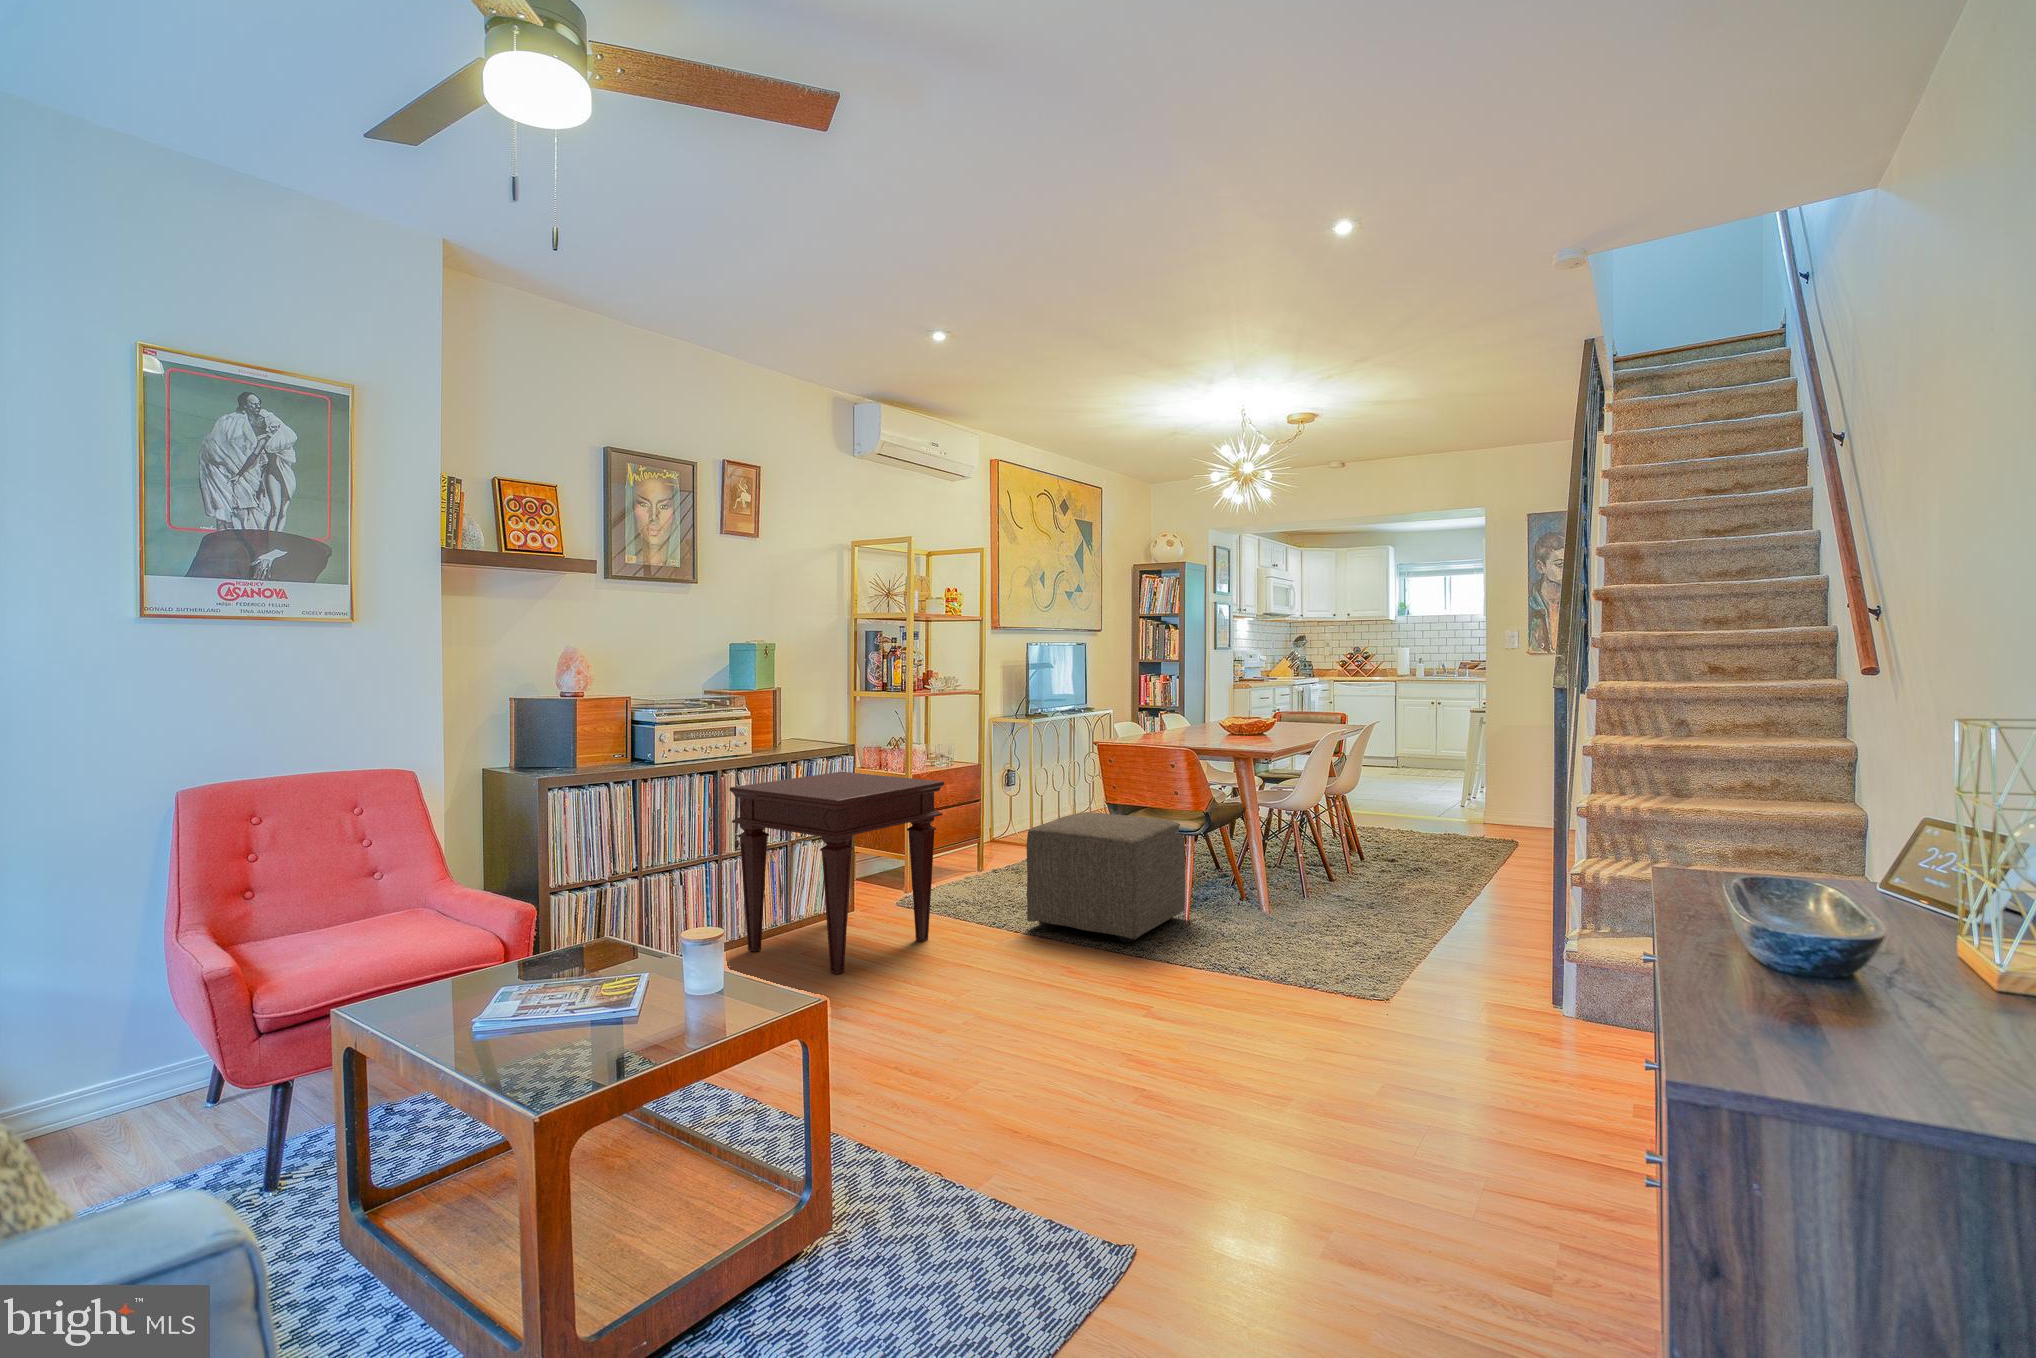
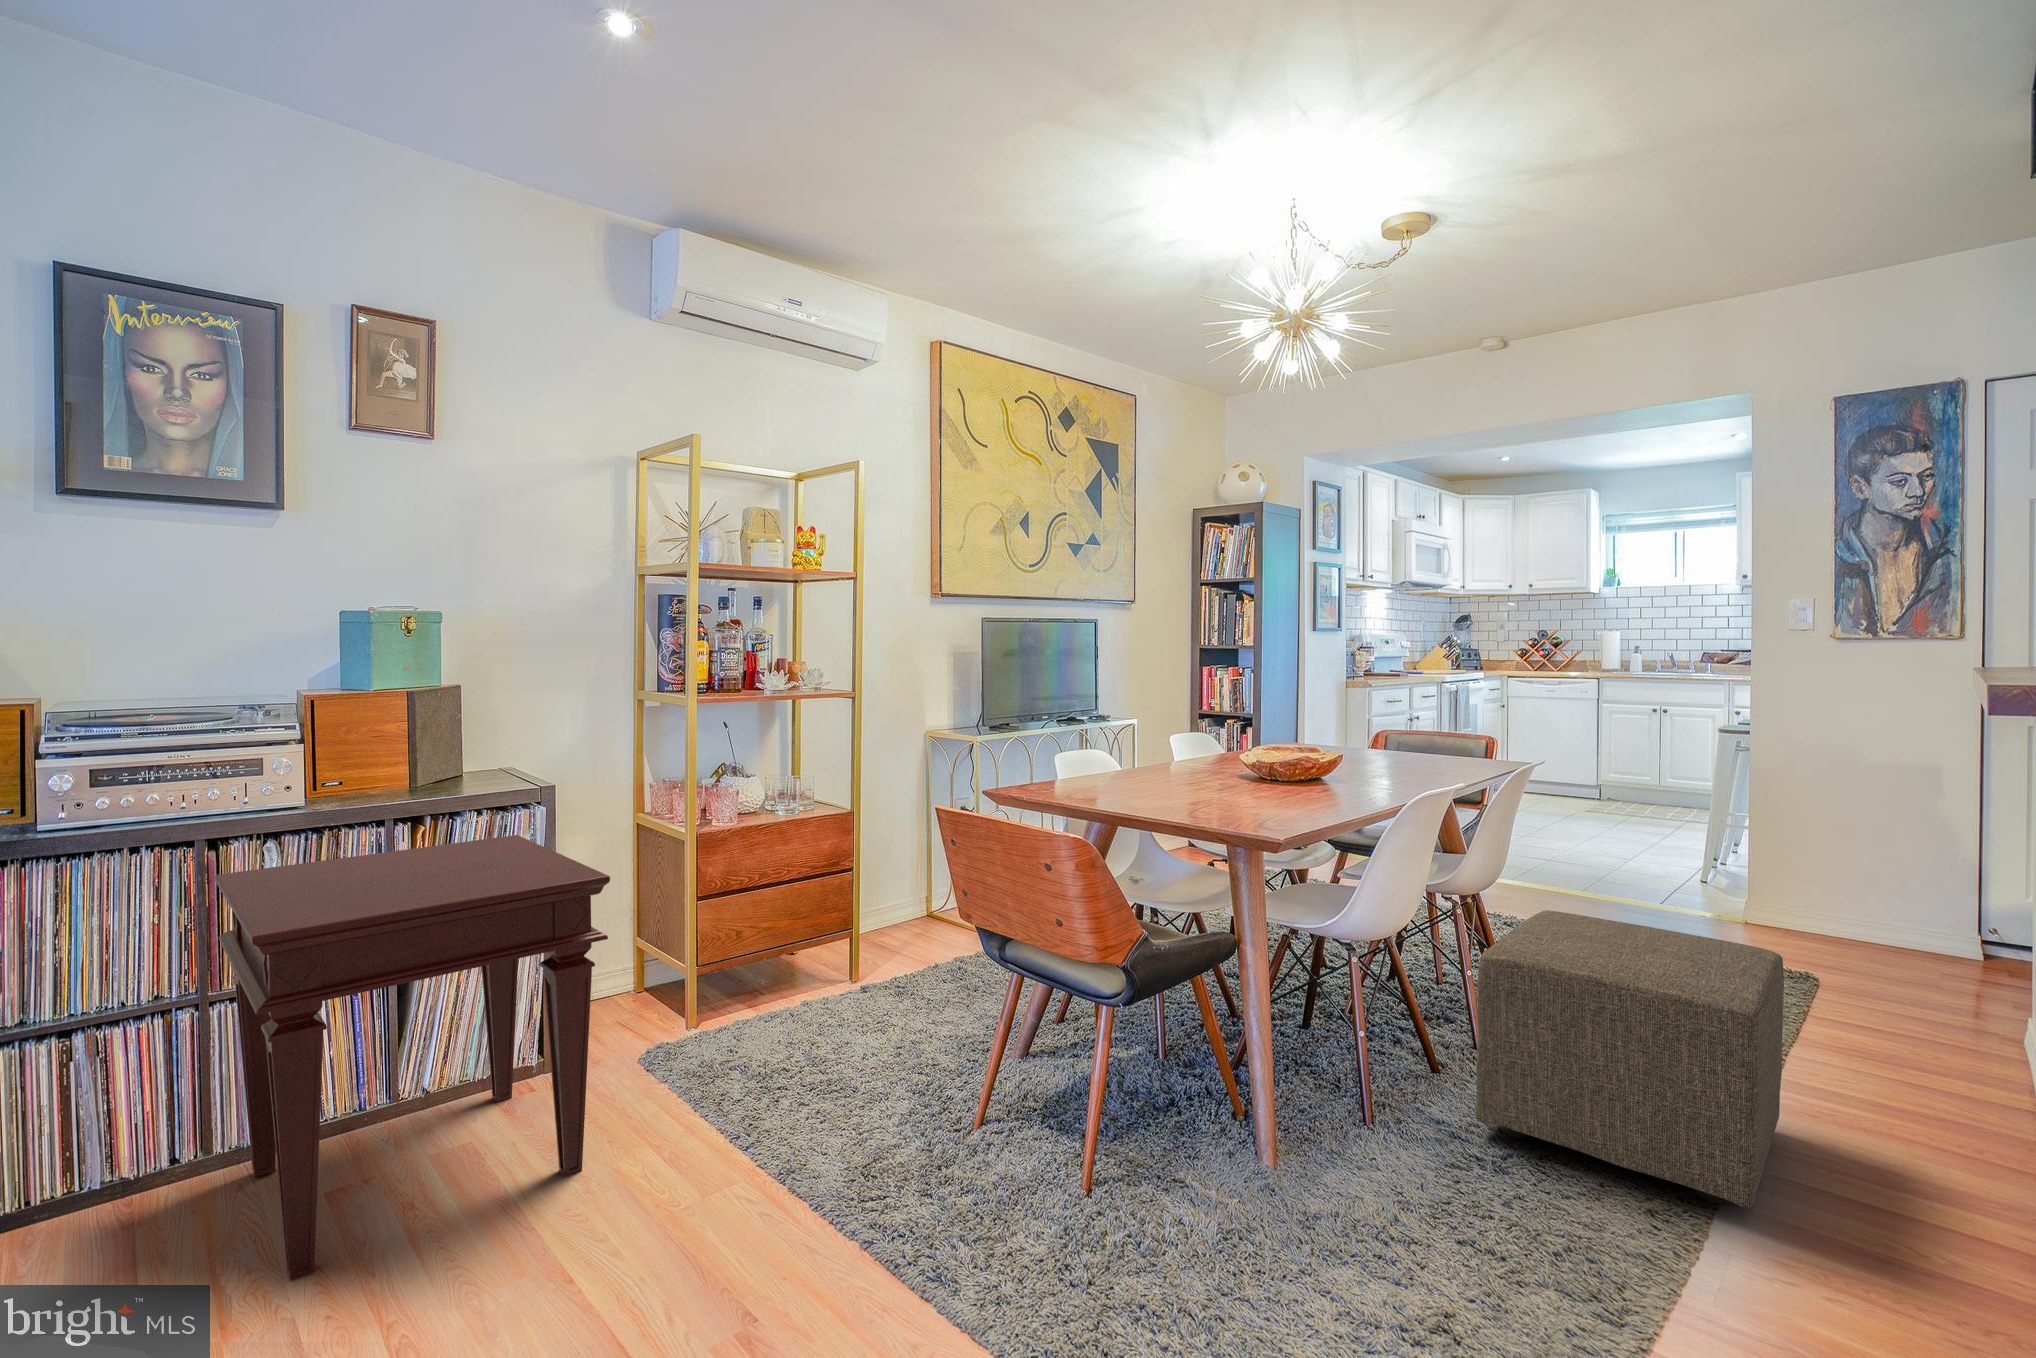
ottoman: present [1027,812,1185,942] -> present [1476,910,1784,1207]

